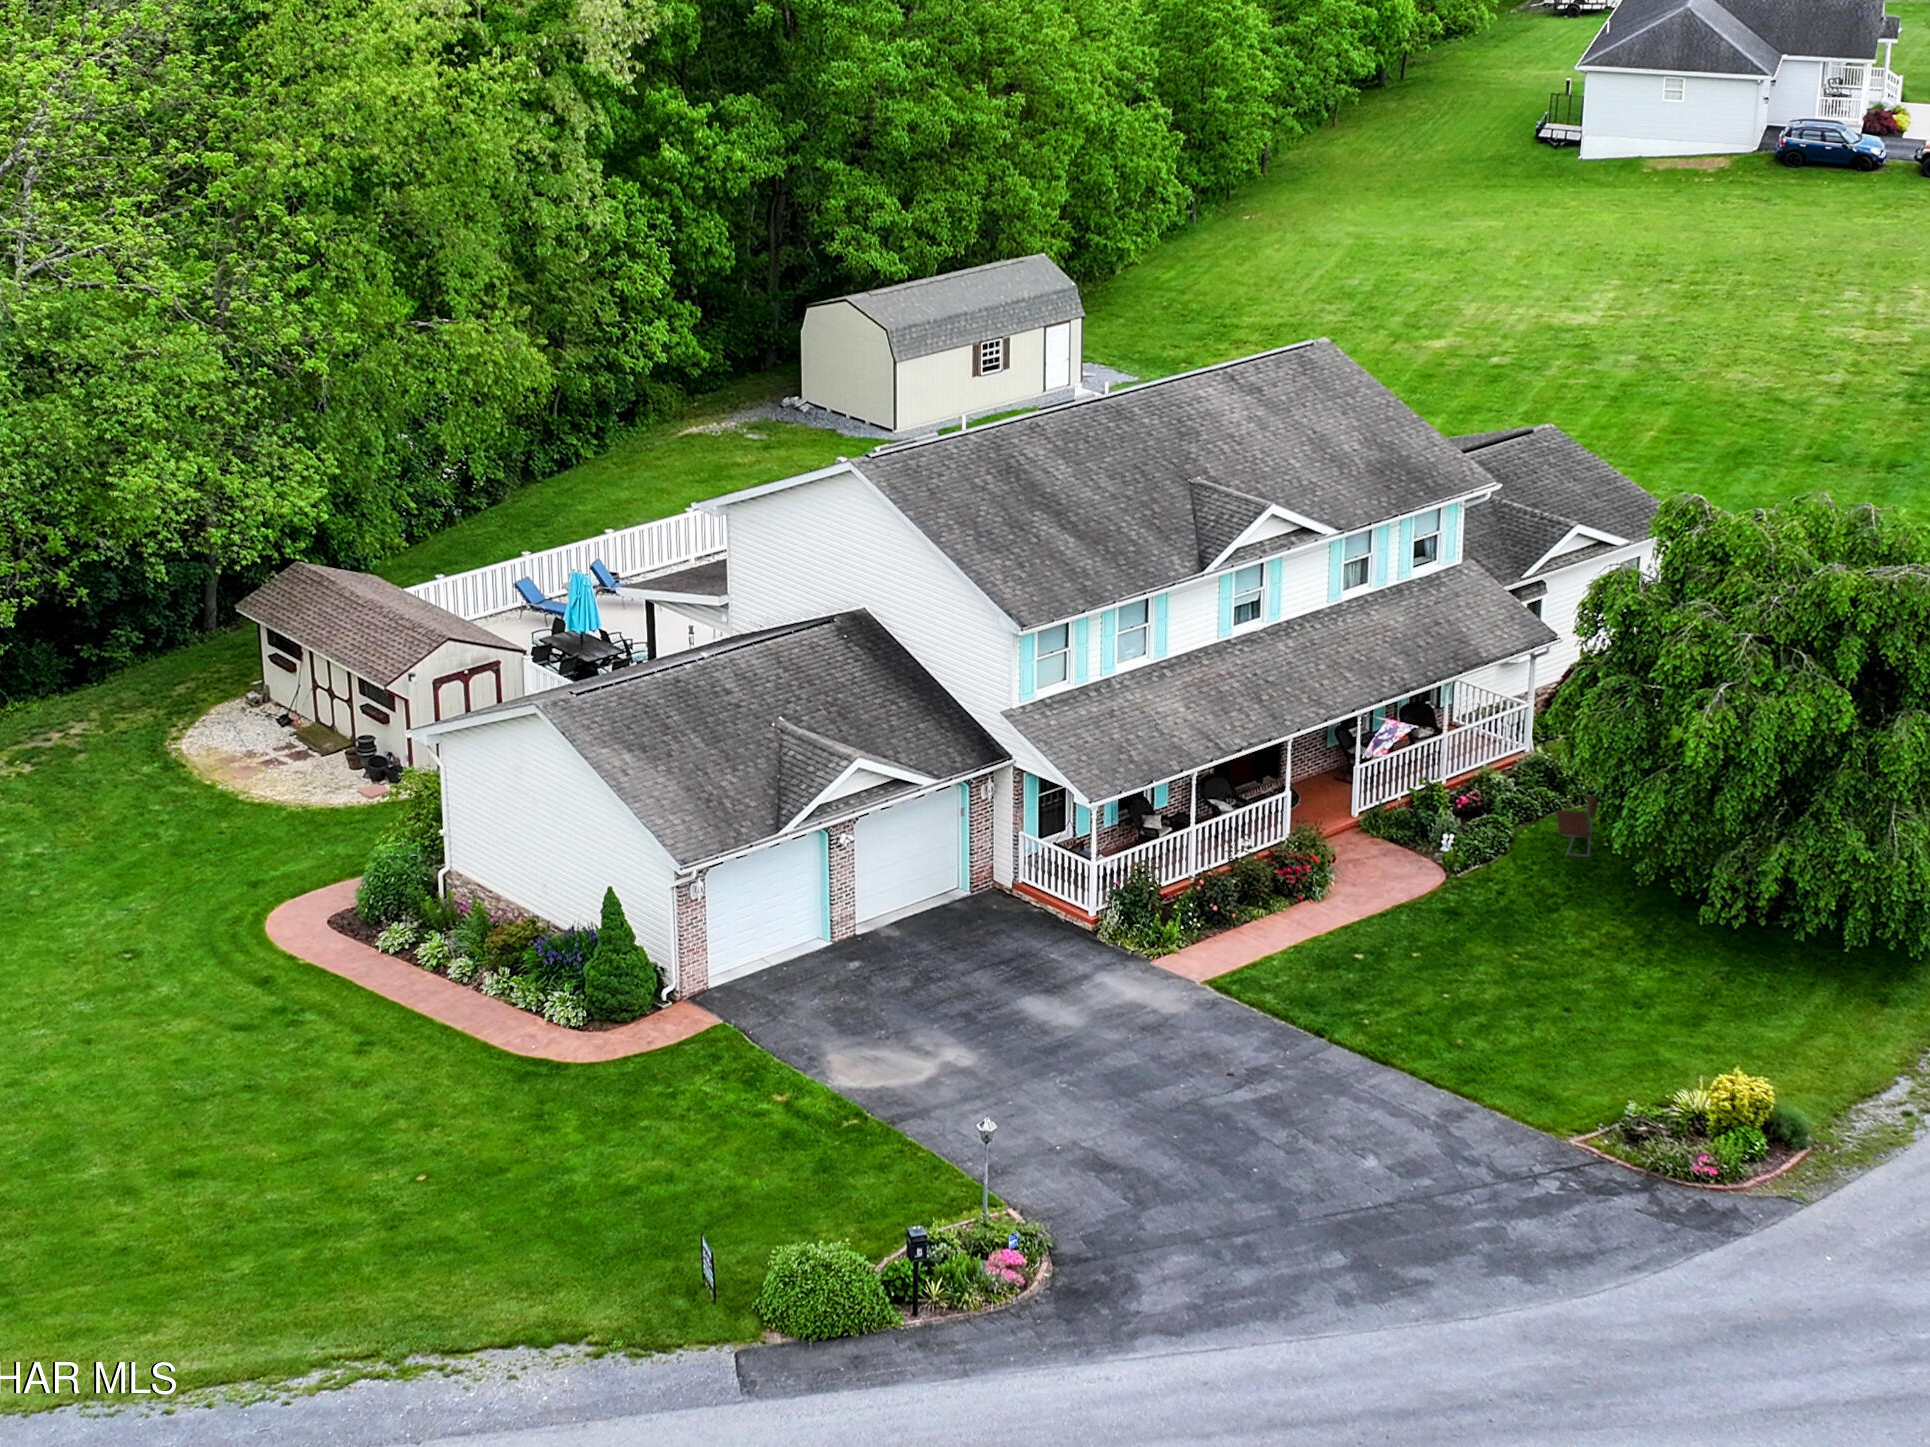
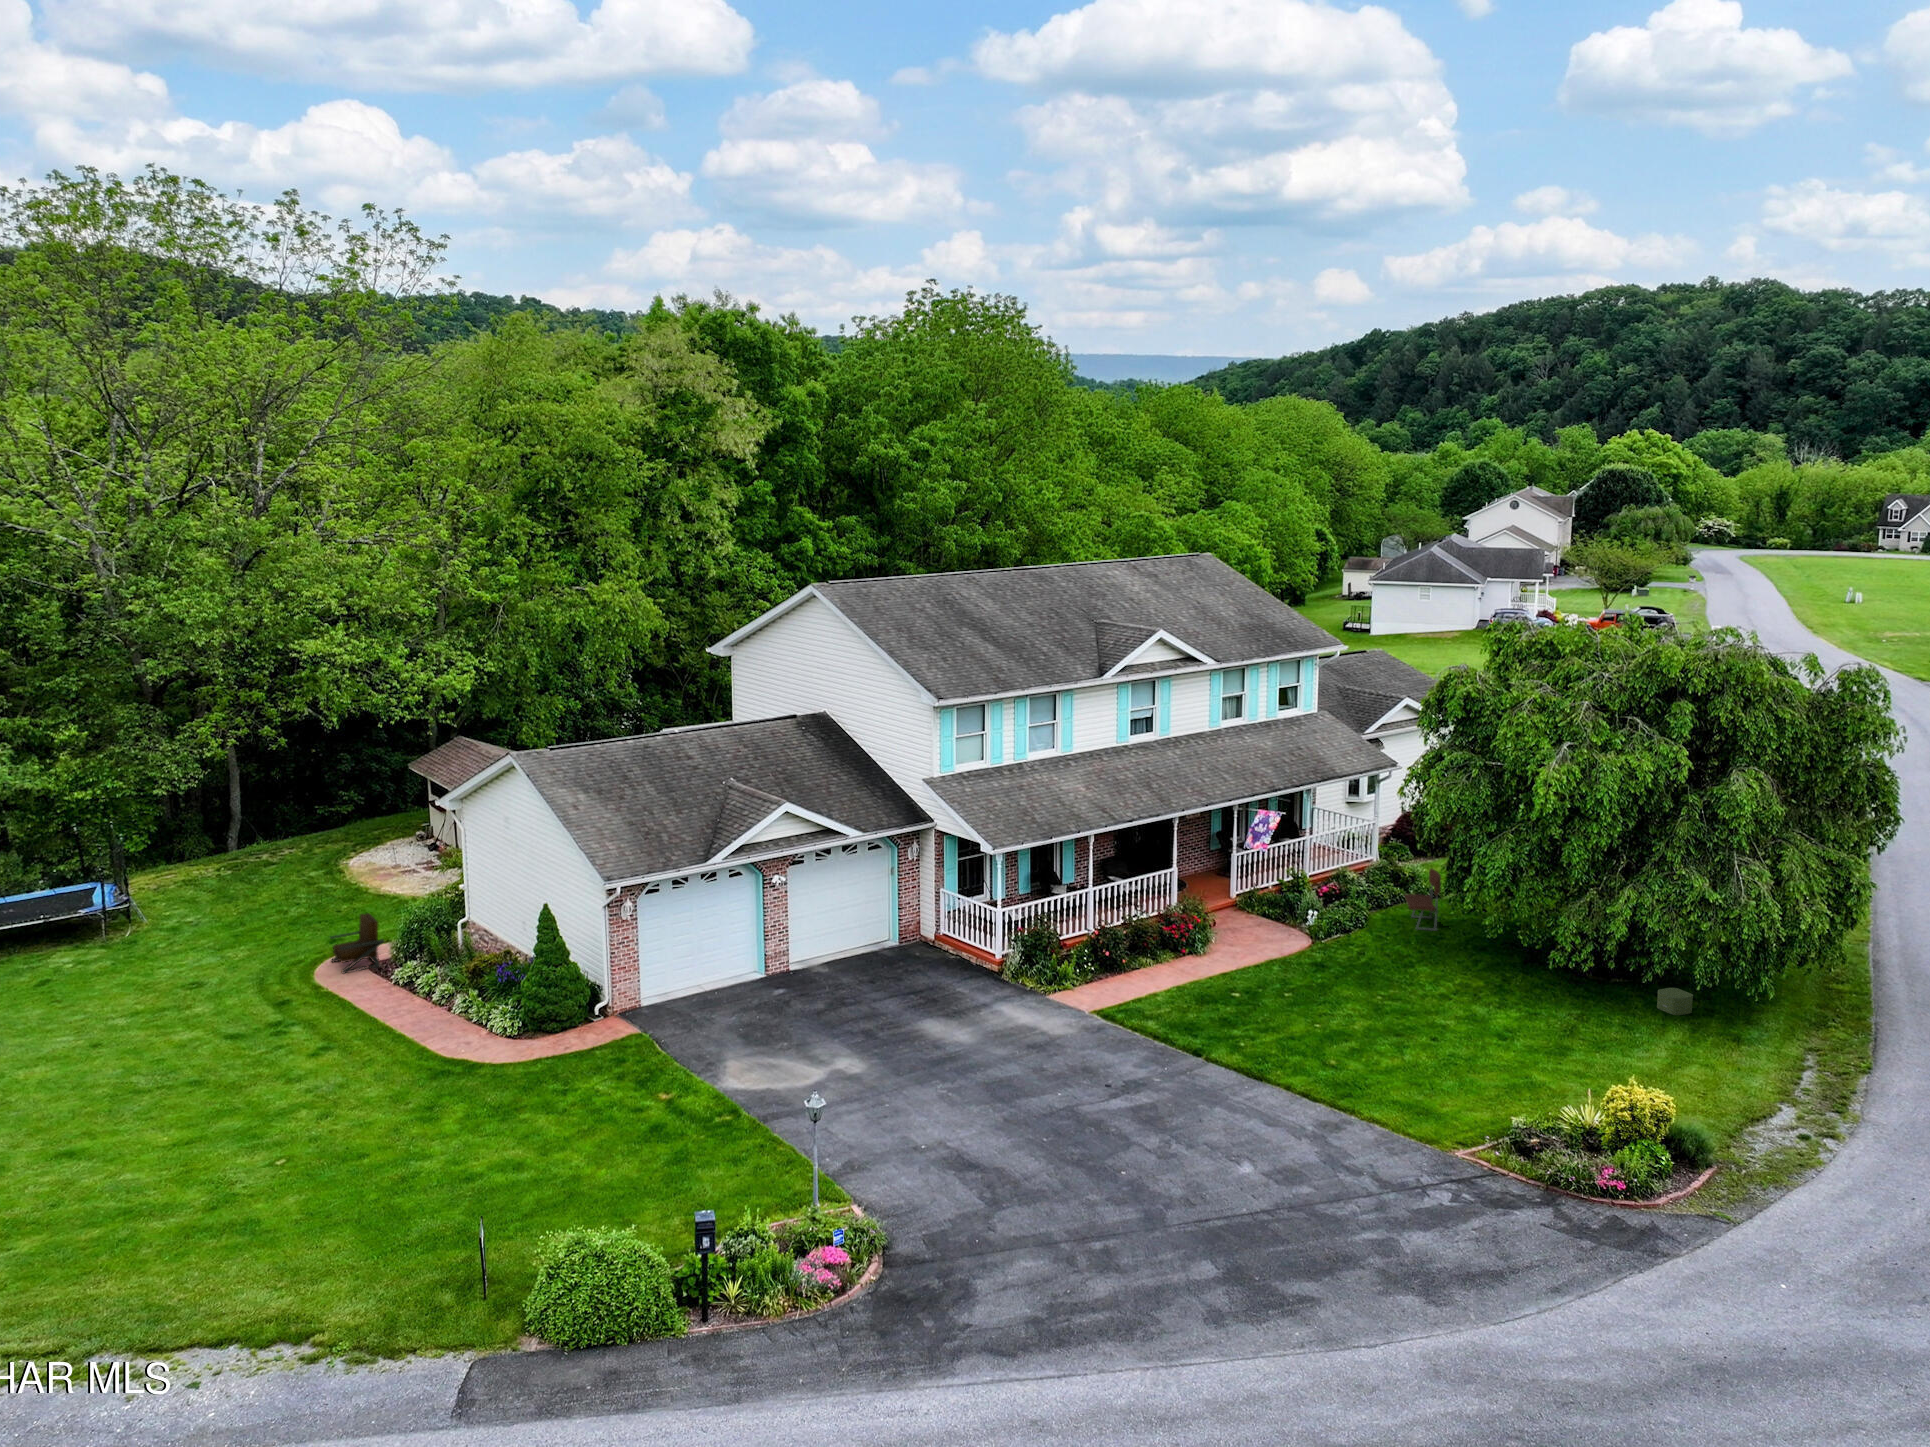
lounge chair: none [303,875,374,950] -> present [330,913,384,973]
storage box: none [1809,941,1847,972] -> present [1657,988,1693,1015]

